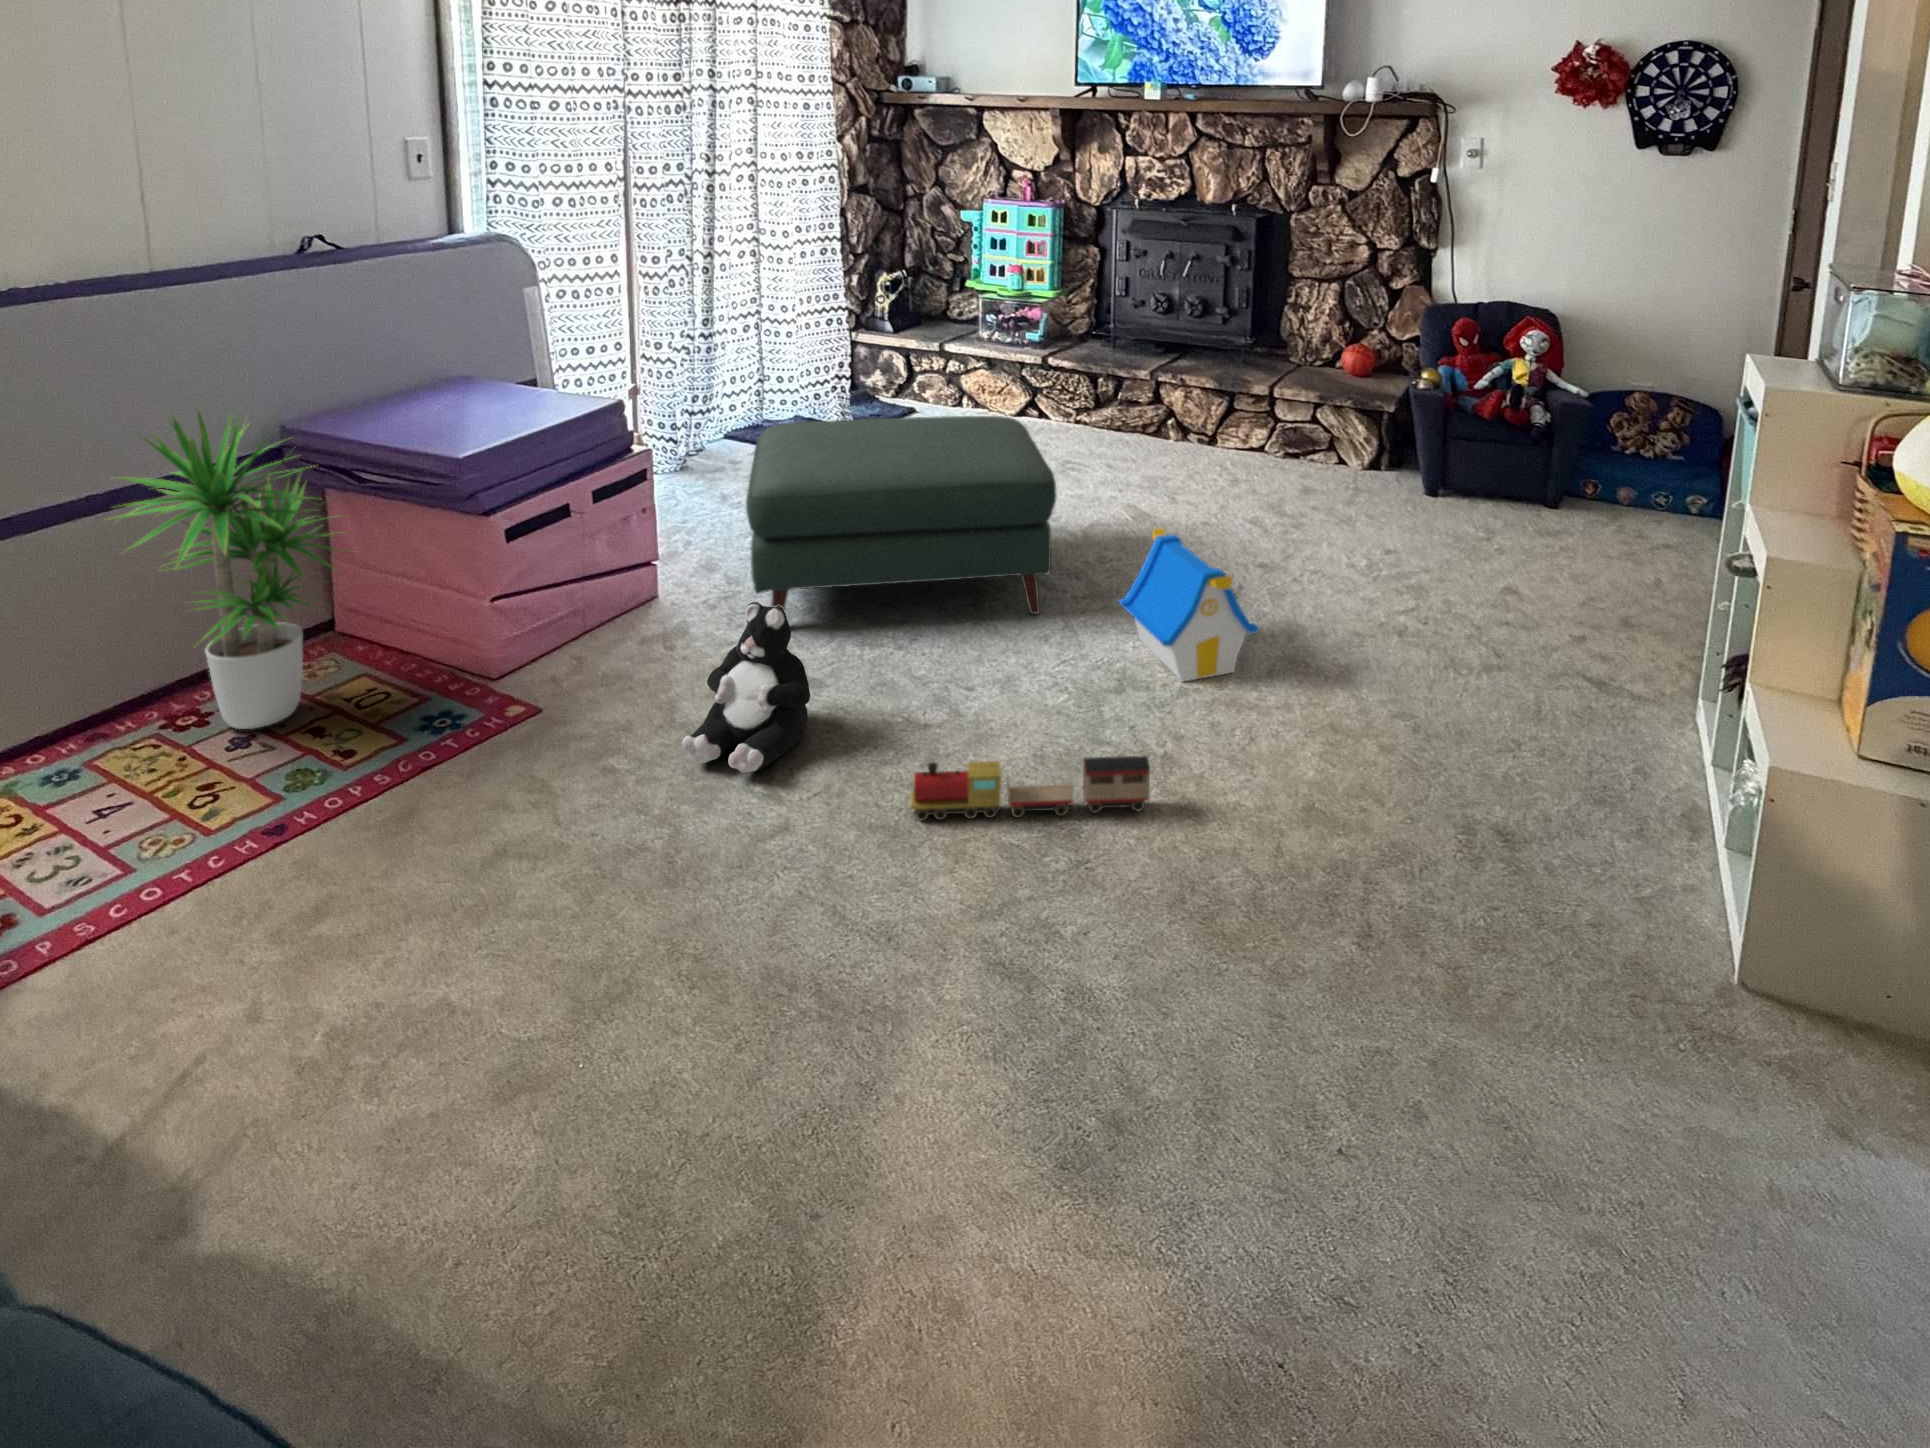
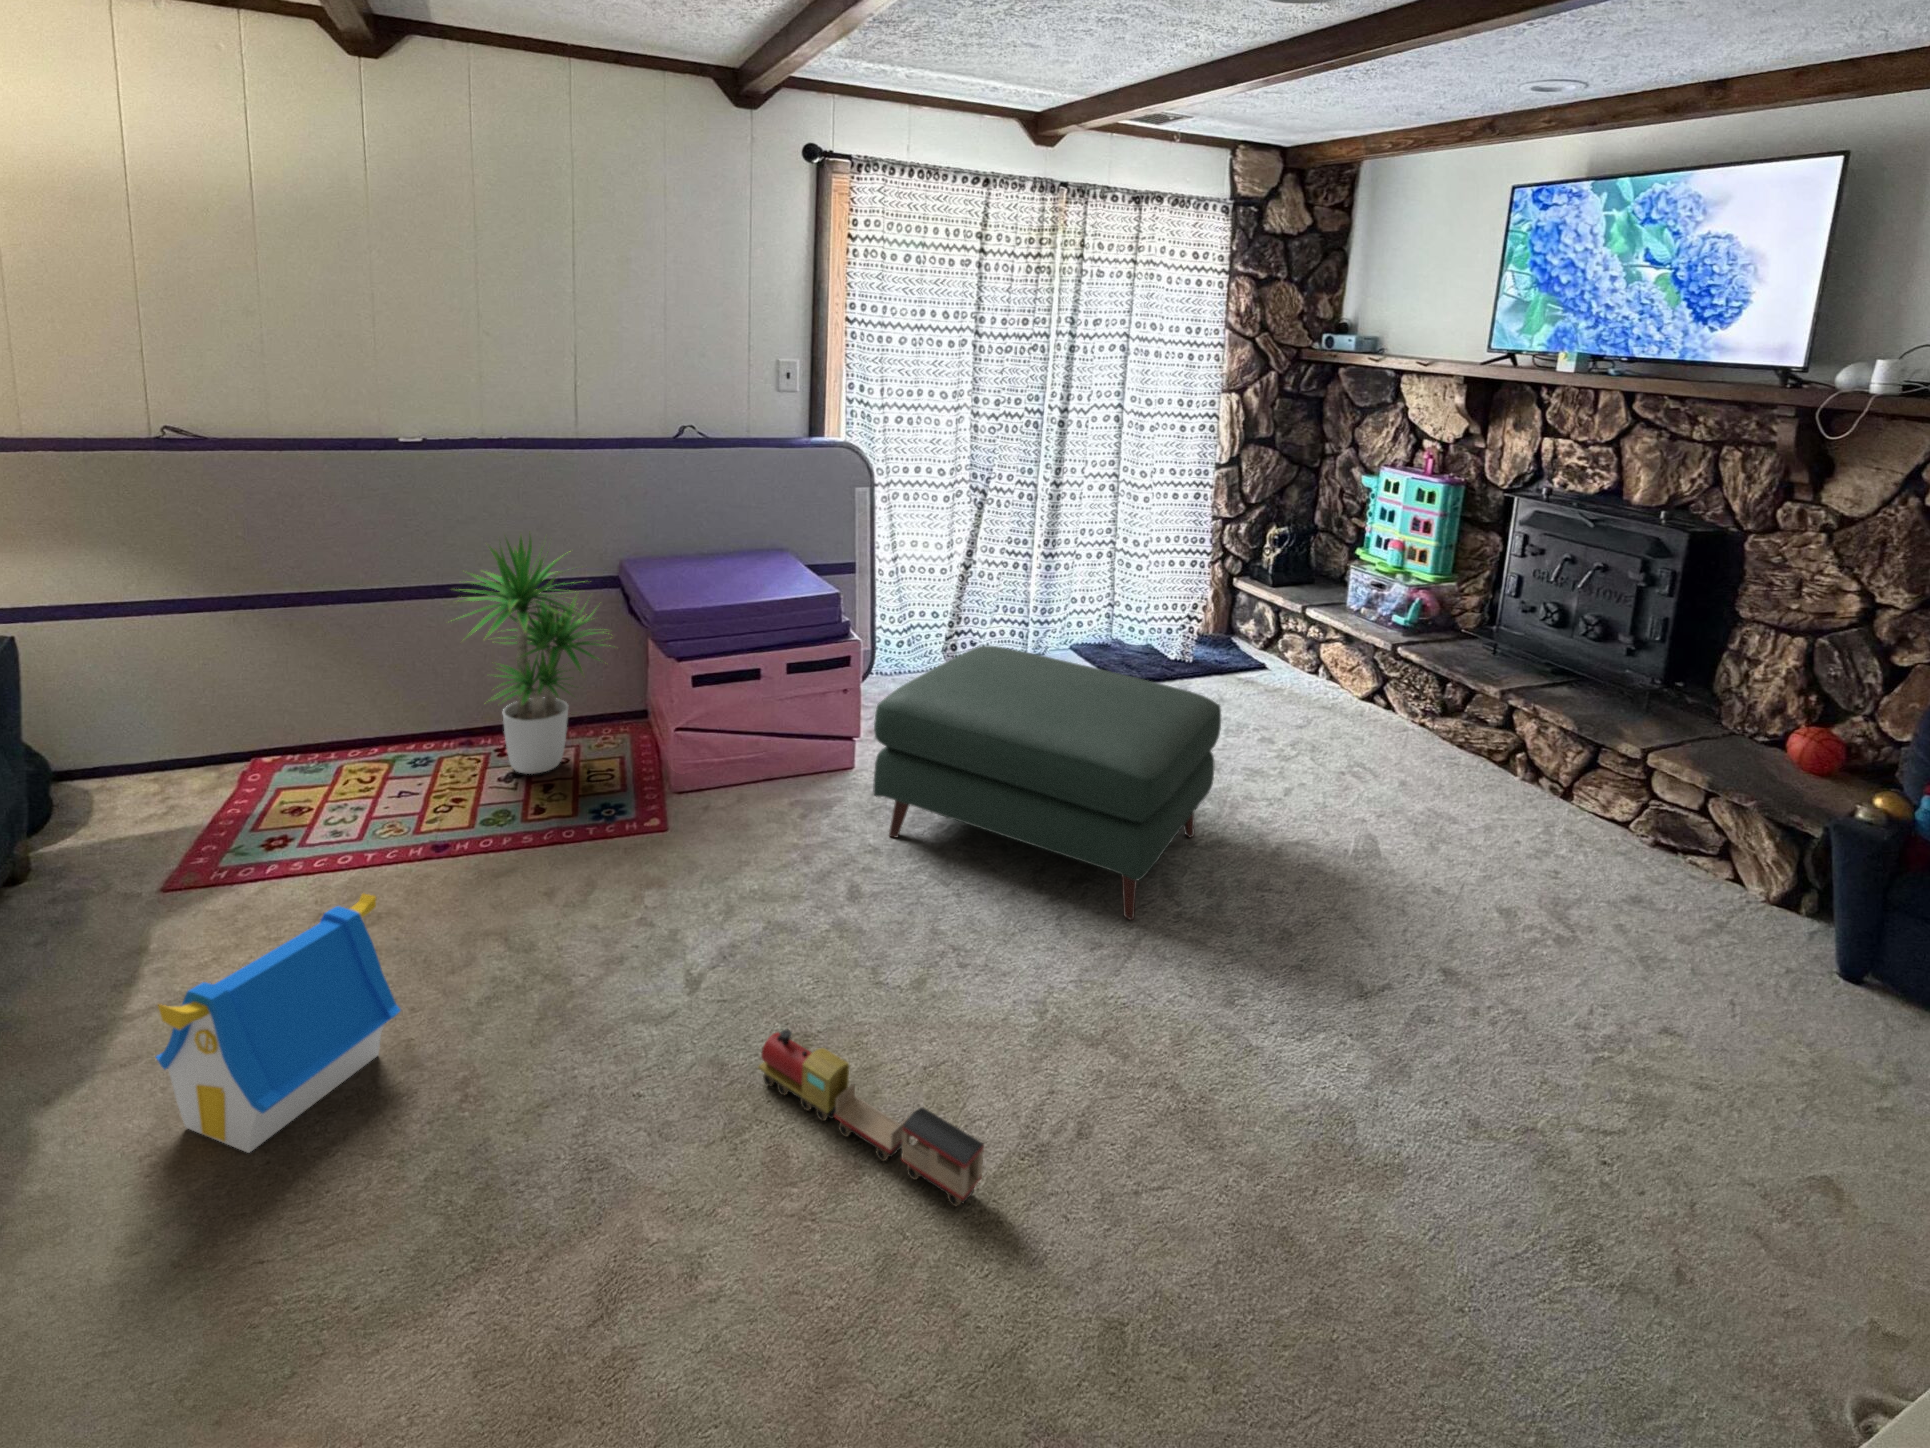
toy house: present [1119,527,1259,681] -> present [156,894,400,1153]
plush toy: present [682,602,810,773] -> none [679,802,811,960]

